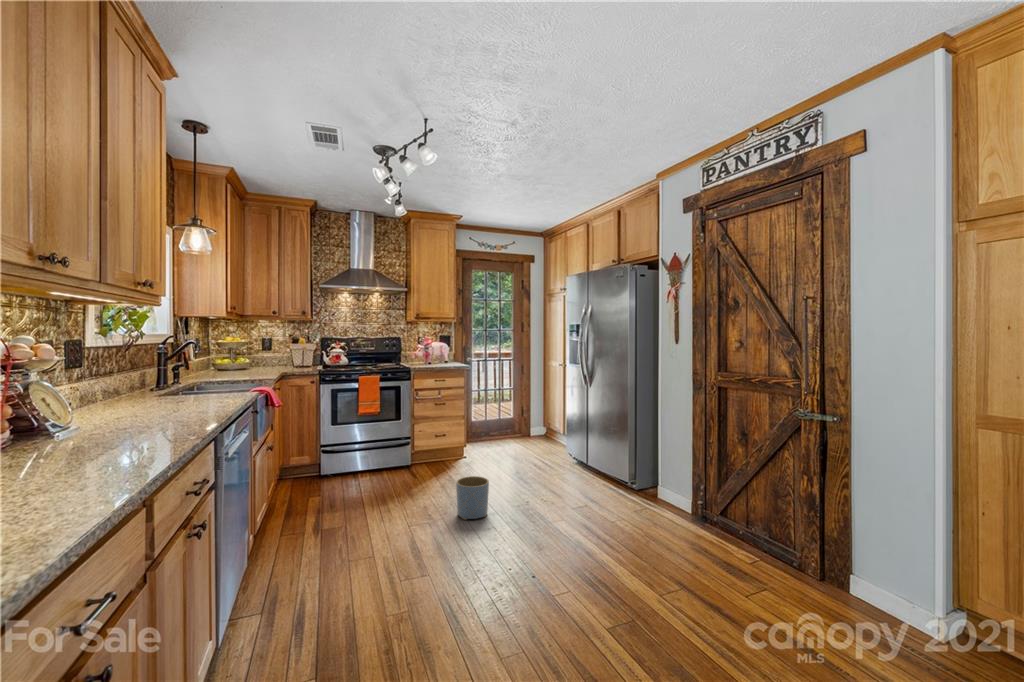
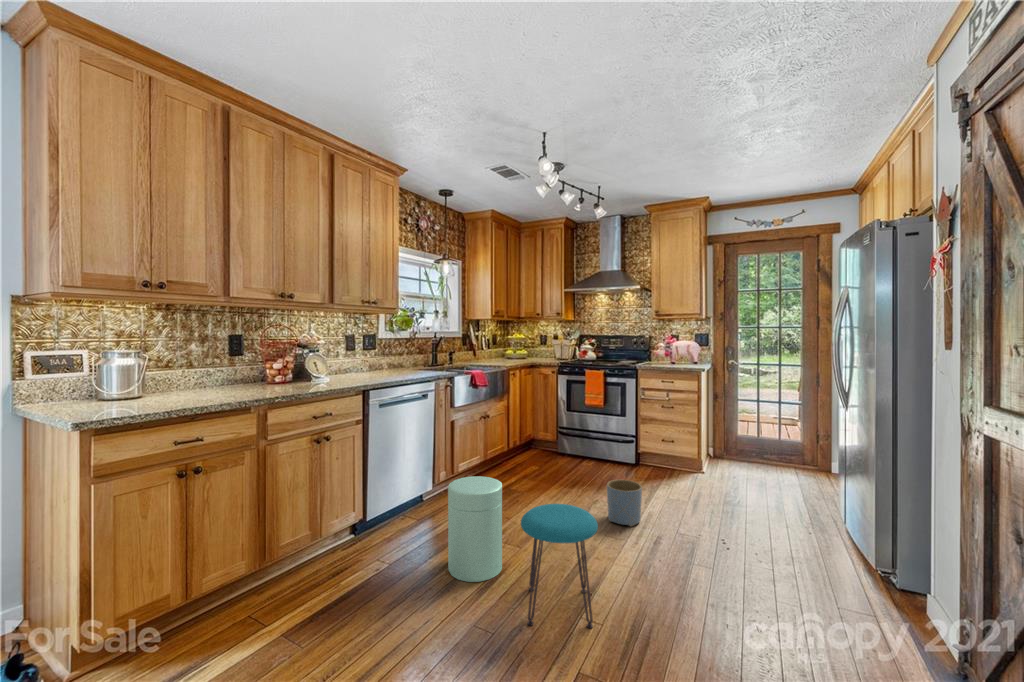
stool: none [492,502,573,627] -> present [521,504,598,628]
trash can: none [378,505,450,636] -> present [448,476,502,582]

